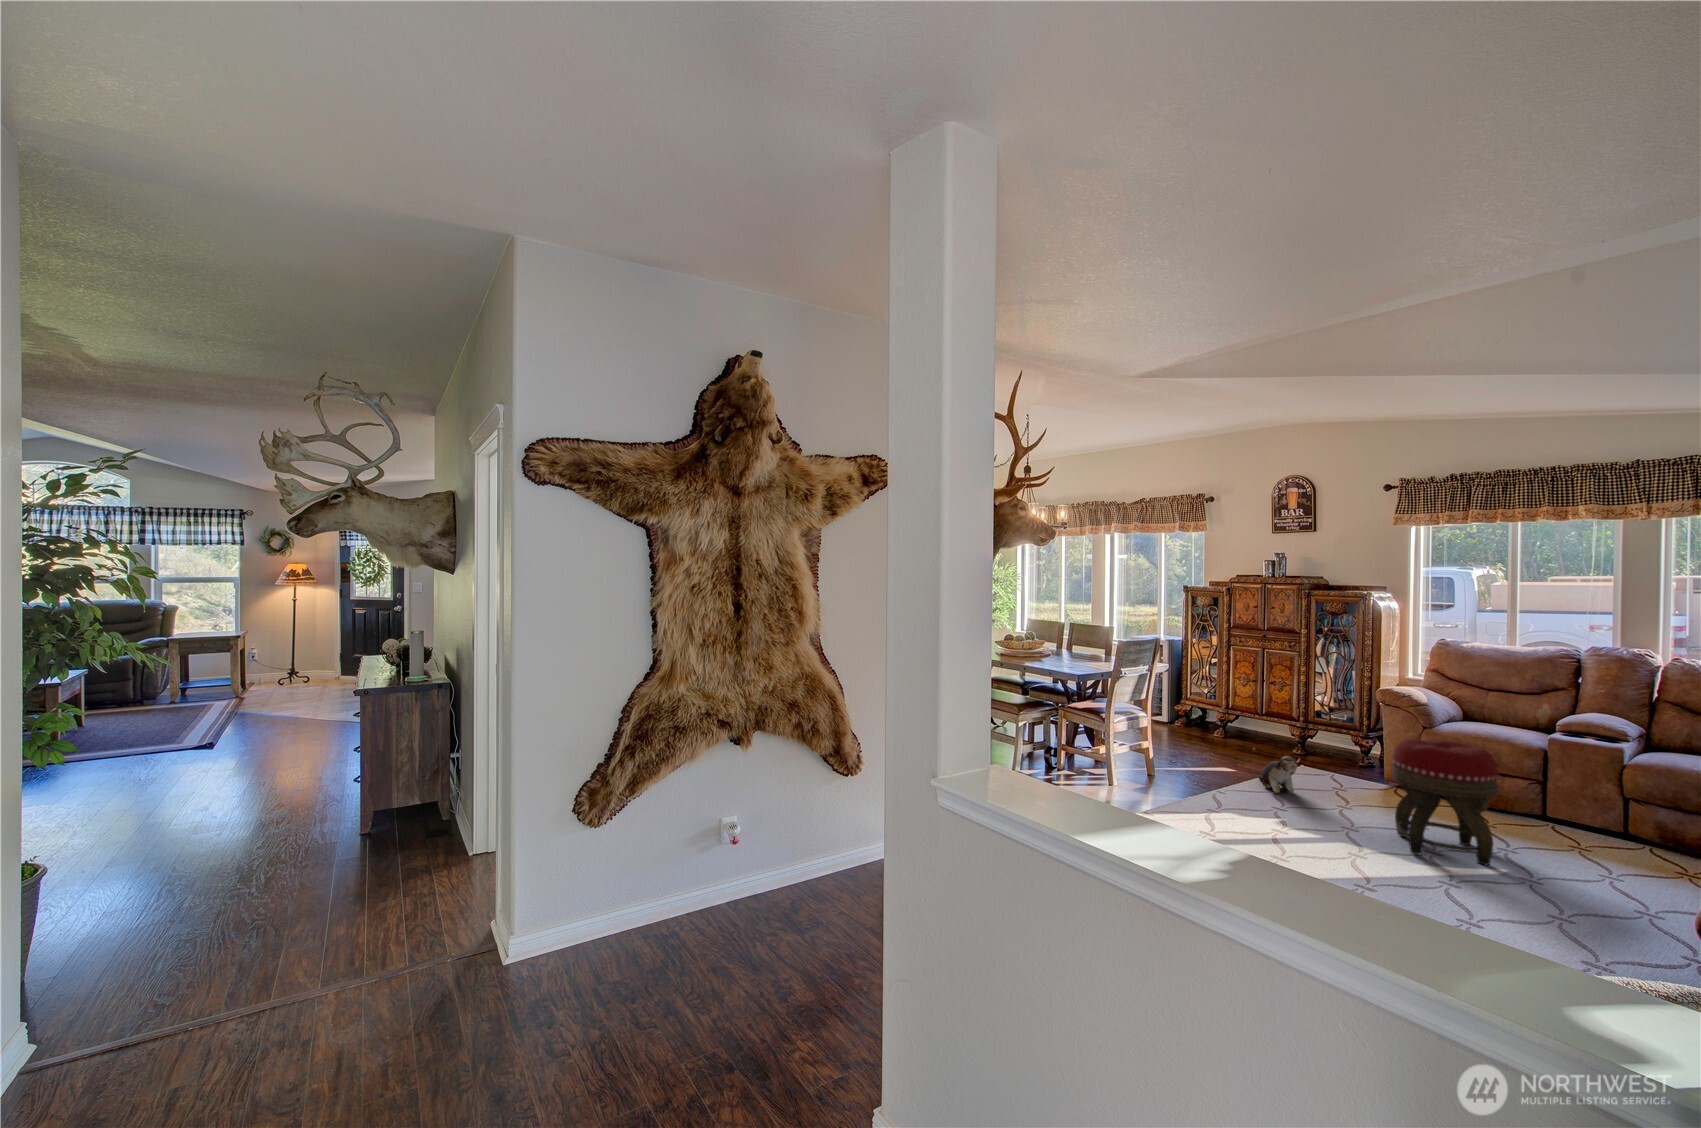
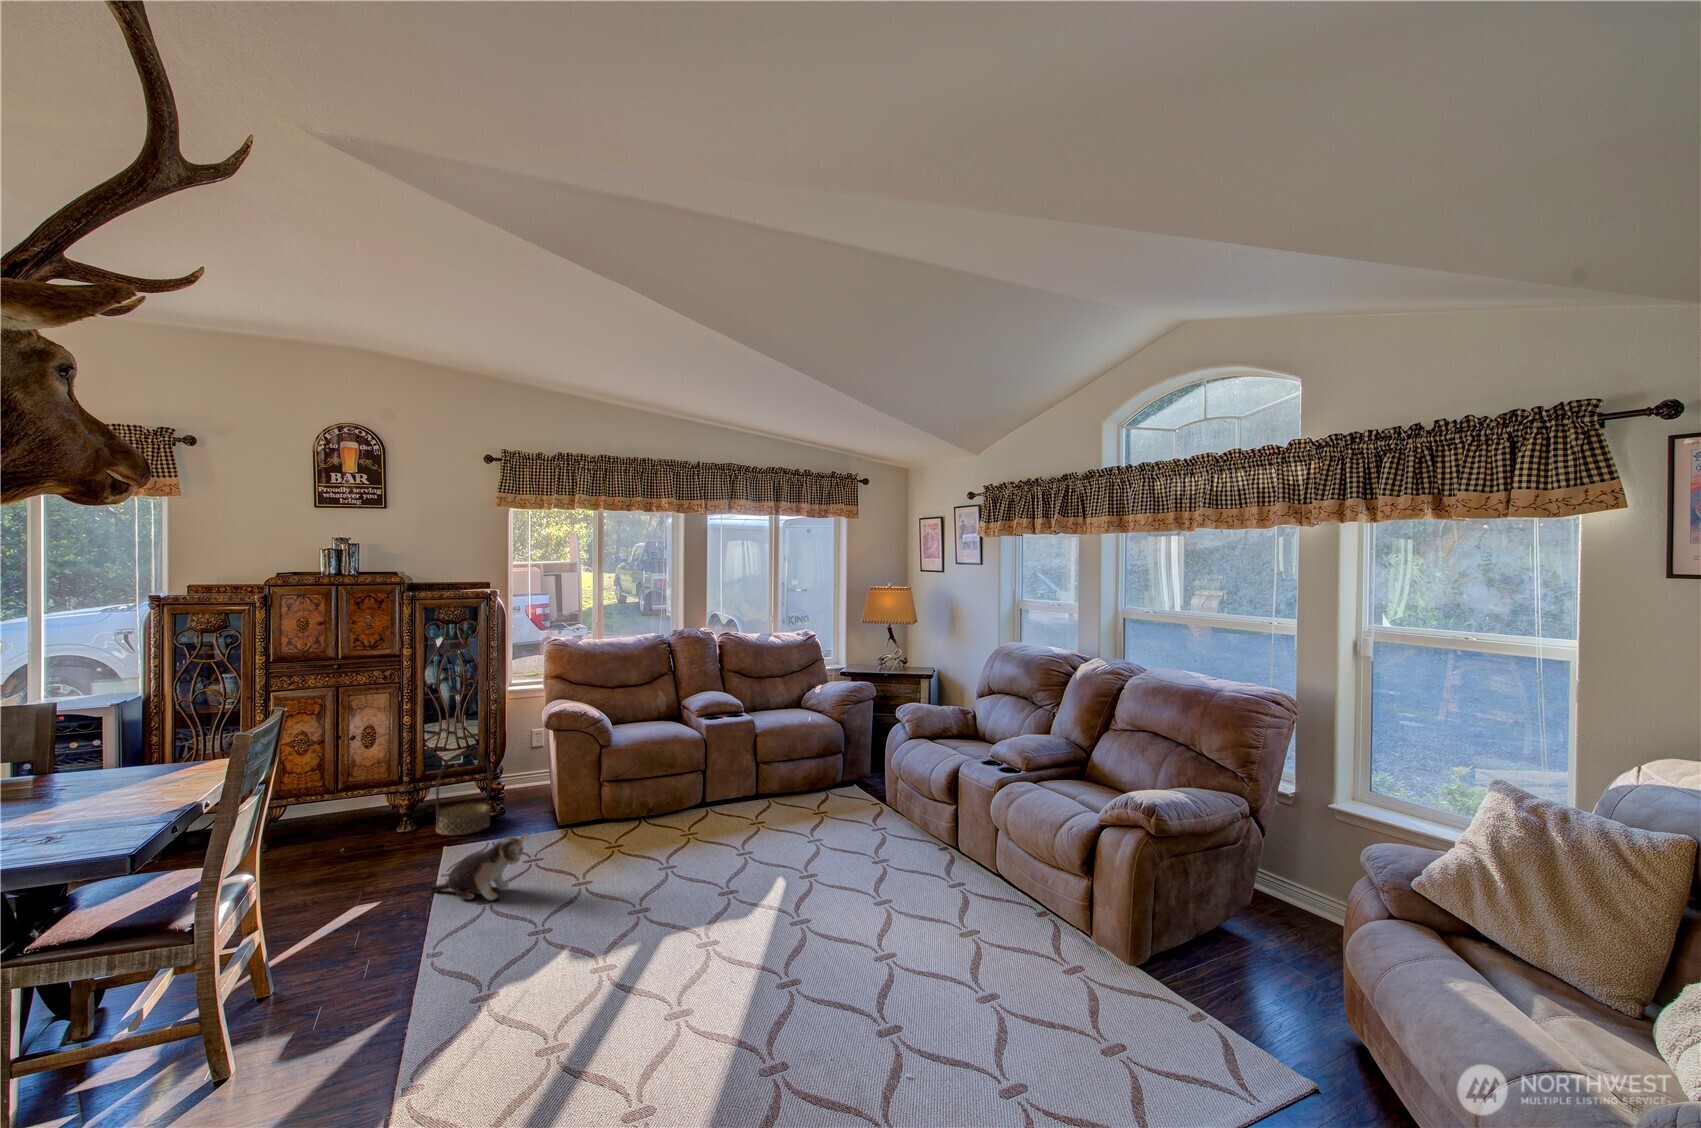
basket: none [1312,710,1357,770] -> present [436,751,491,836]
footstool: present [1391,738,1499,865] -> none [679,749,780,896]

